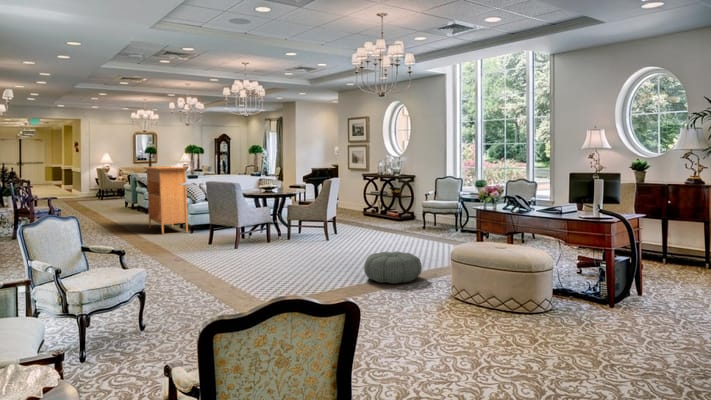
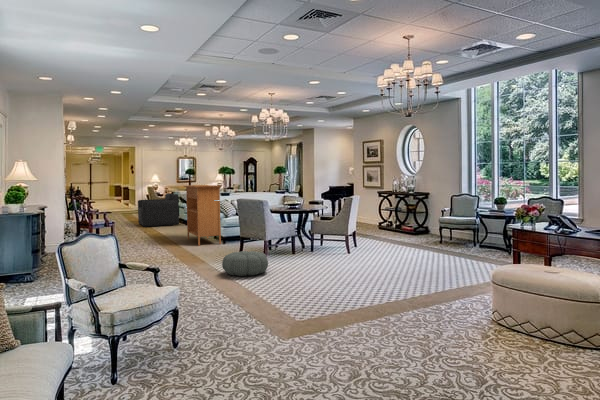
armchair: none [87,176,138,215] -> present [138,193,179,227]
pouf: present [364,252,422,283] -> present [222,251,268,276]

